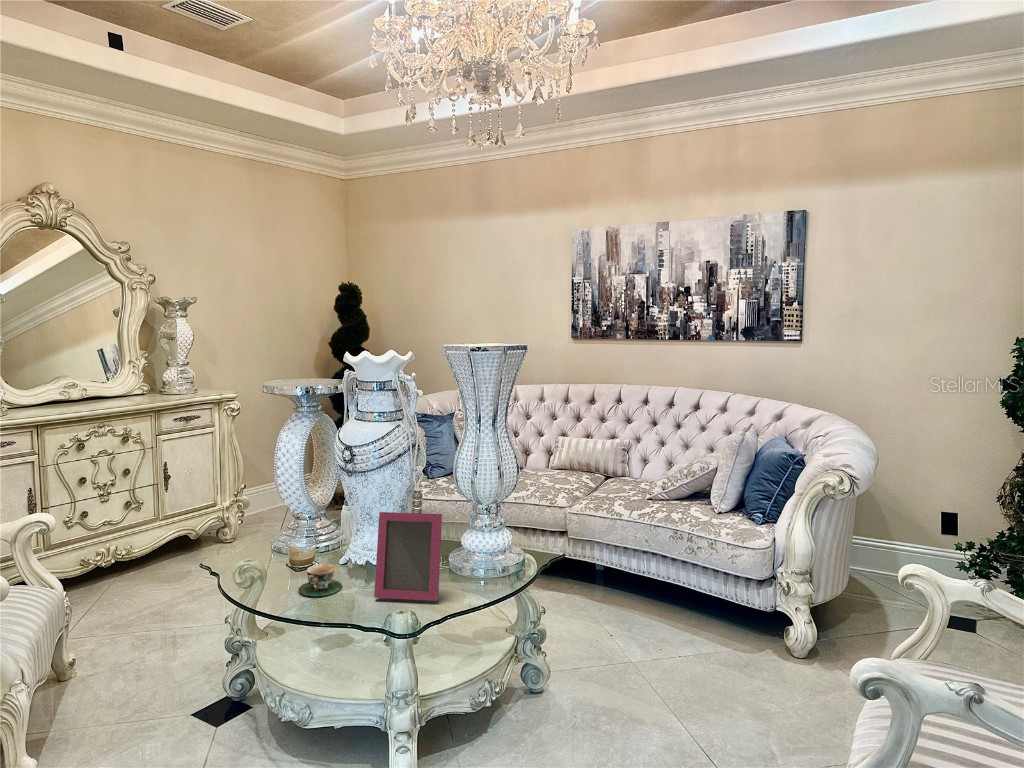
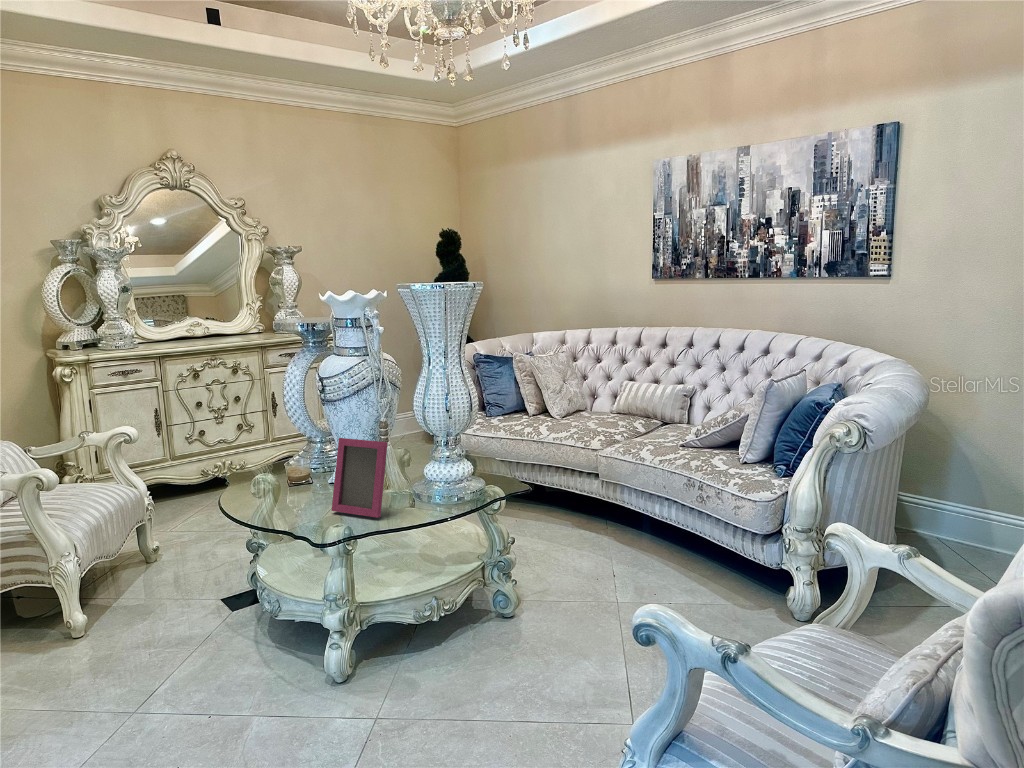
teacup: present [298,564,342,596] -> none [282,480,319,506]

